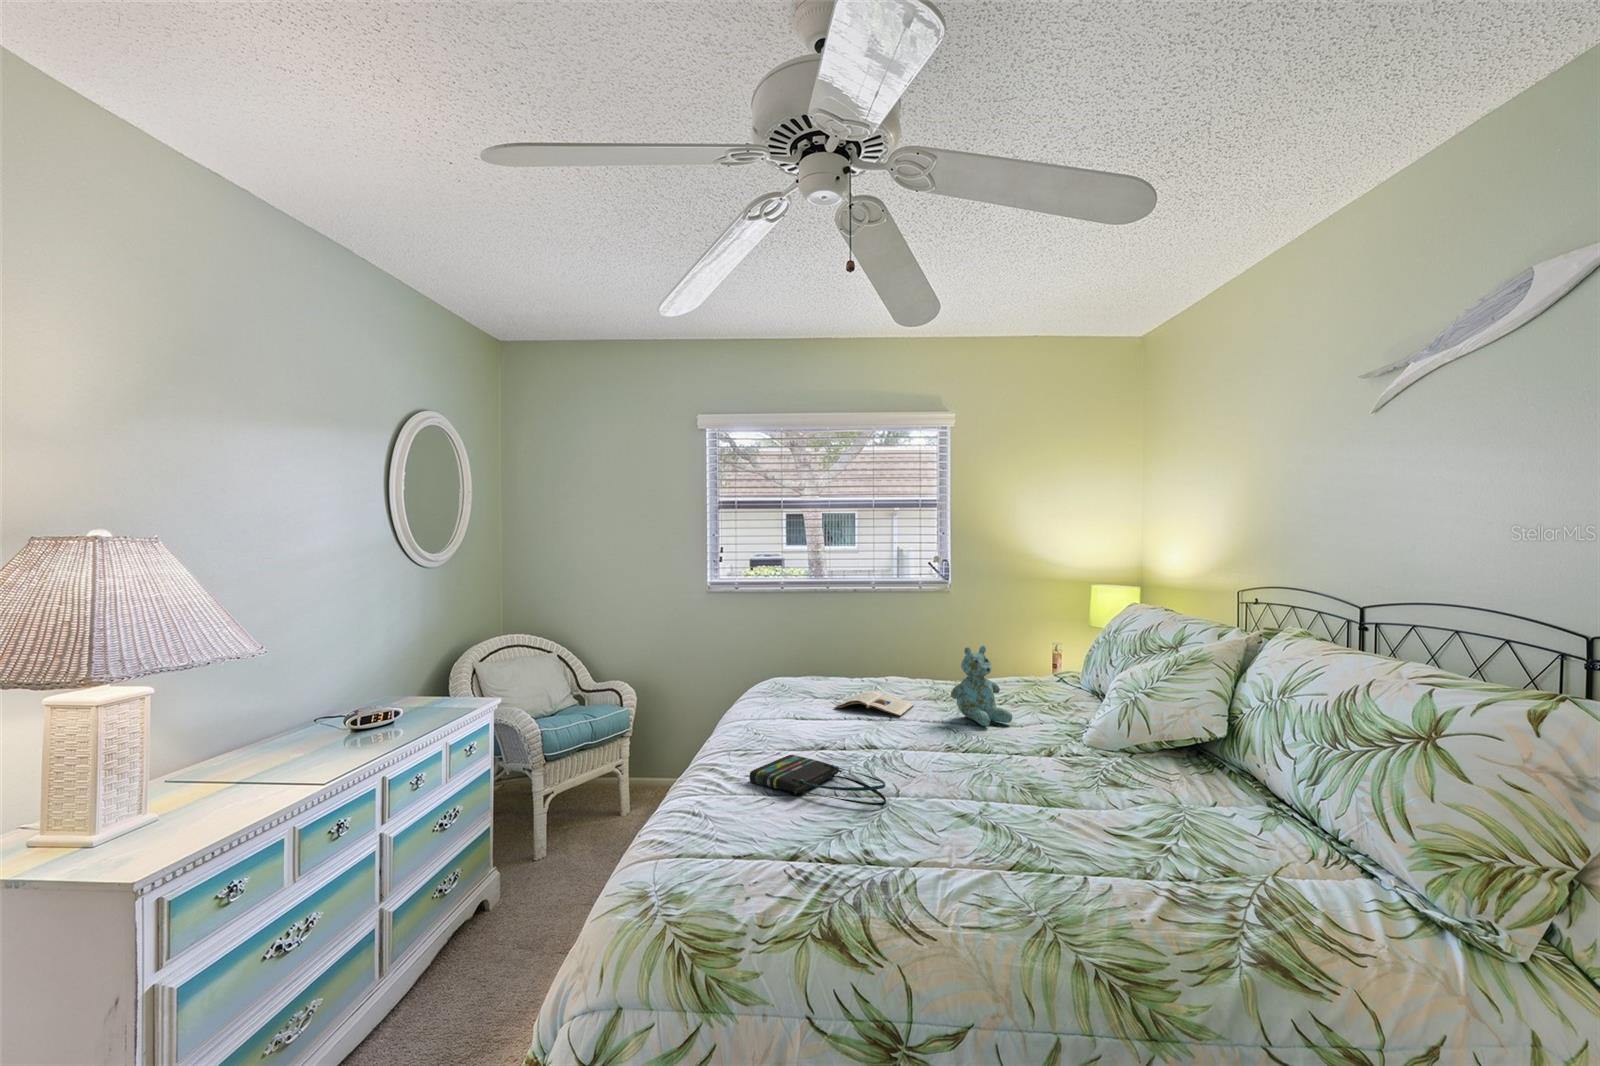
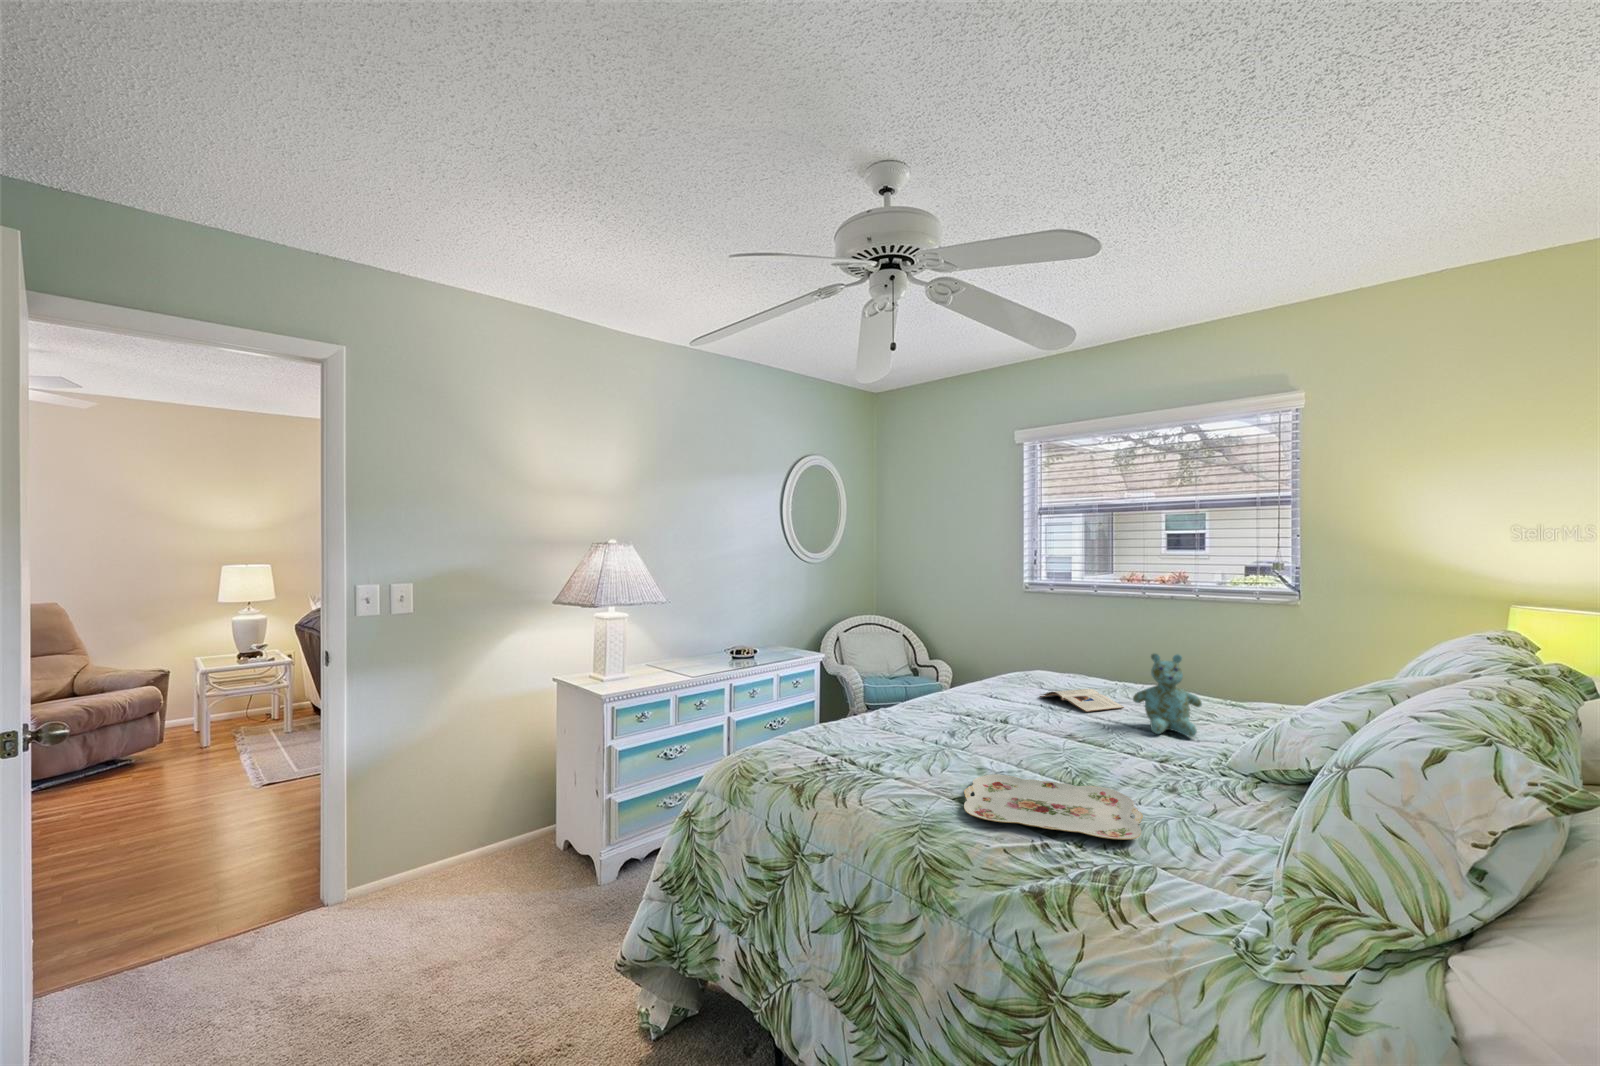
tote bag: present [750,755,886,806] -> none [881,712,950,751]
serving tray: none [980,799,1205,885] -> present [964,774,1143,840]

